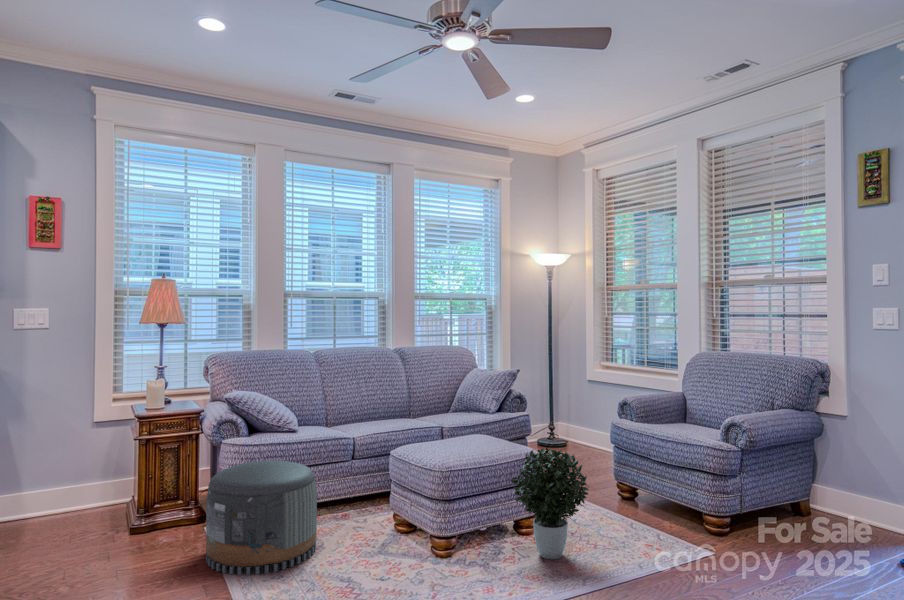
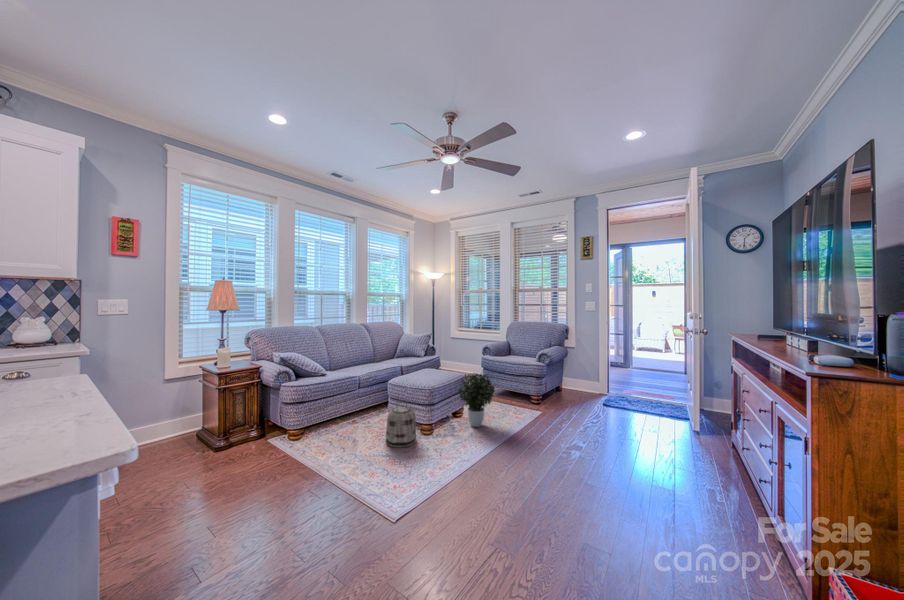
pouf: present [206,461,317,575] -> none [287,392,355,462]
basket: none [361,486,418,575] -> present [386,401,416,448]

